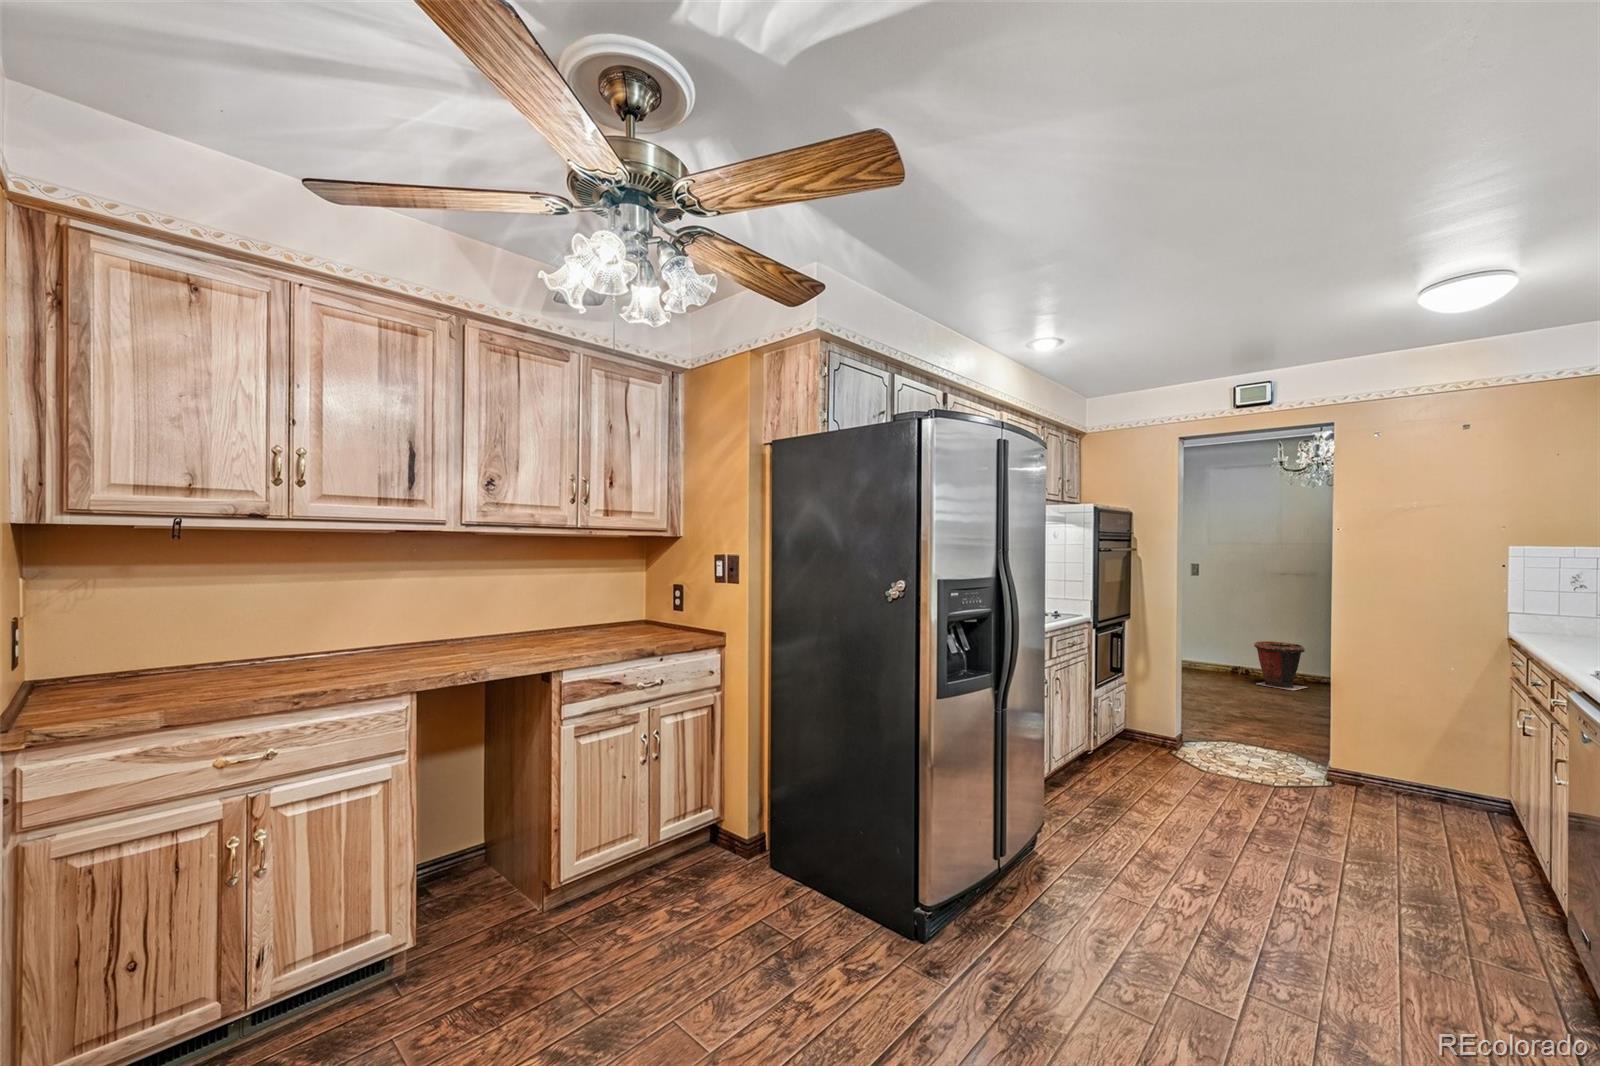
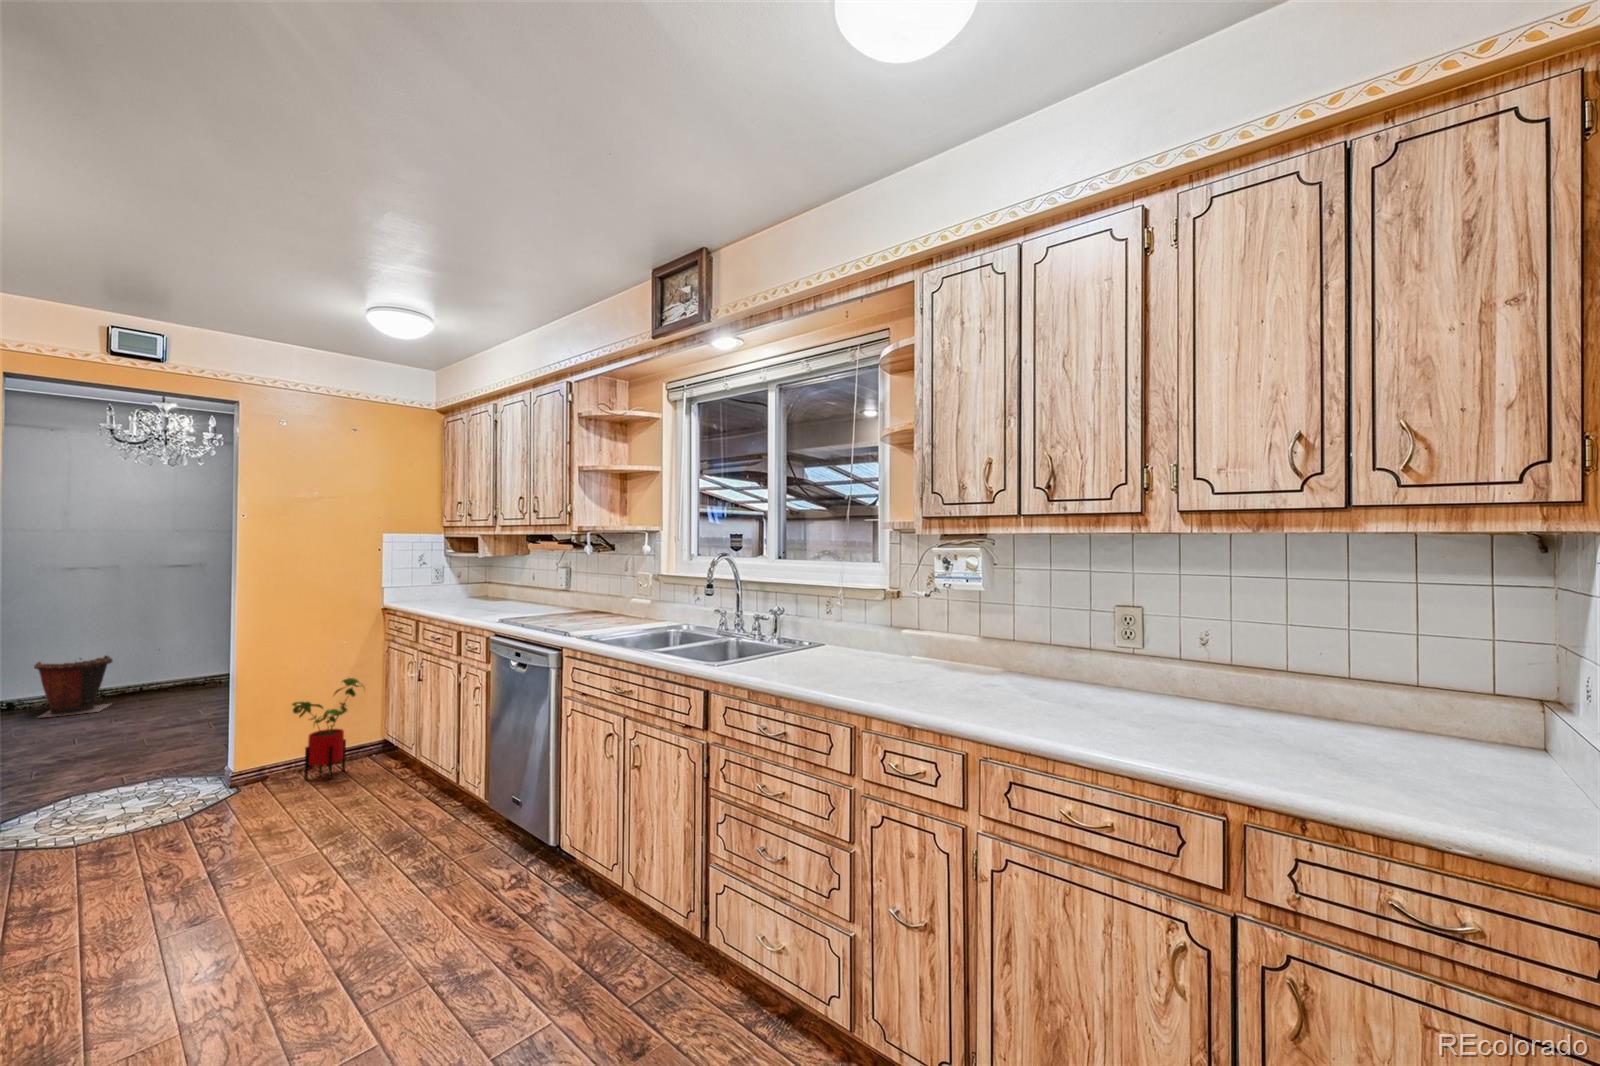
house plant: none [1379,706,1471,813] -> present [292,678,360,780]

